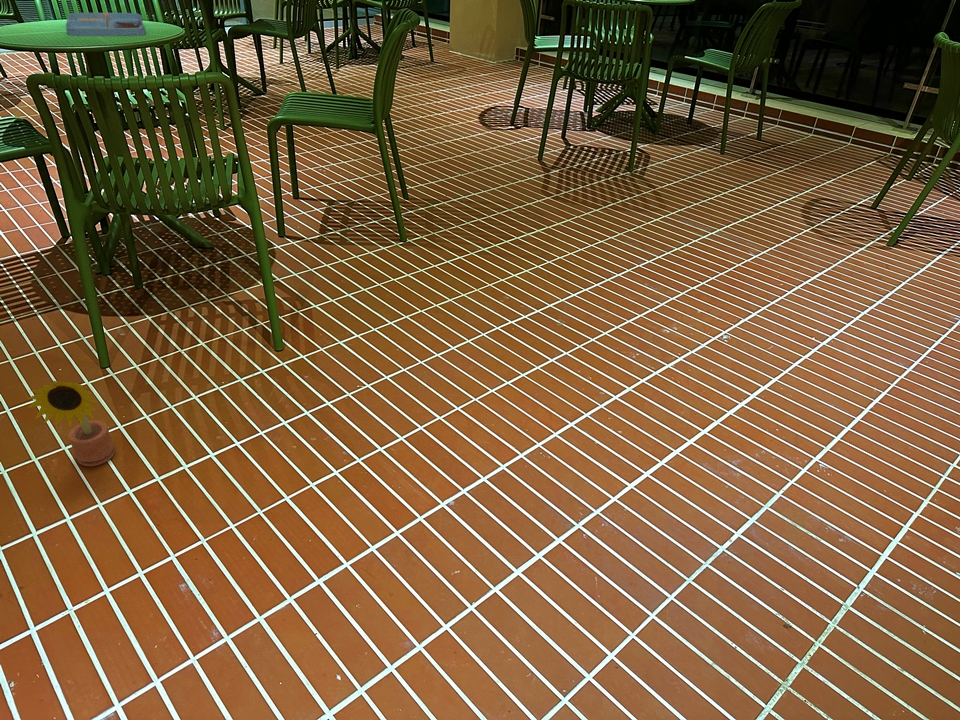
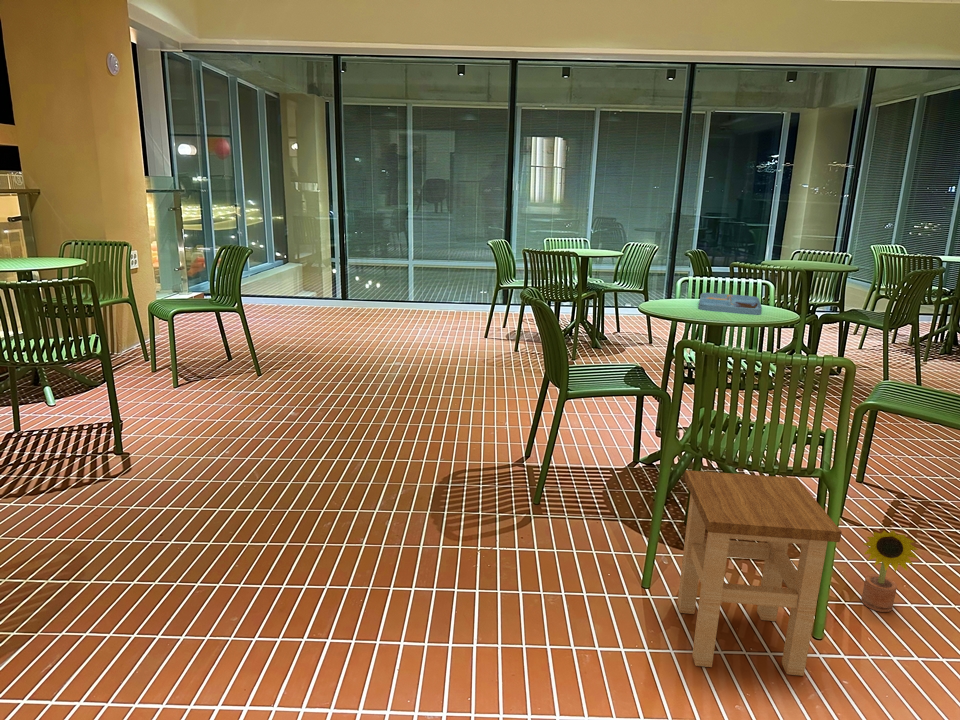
stool: none [97,212,272,421] -> present [677,470,842,676]
decorative plant: present [27,381,115,466] -> present [861,530,918,612]

